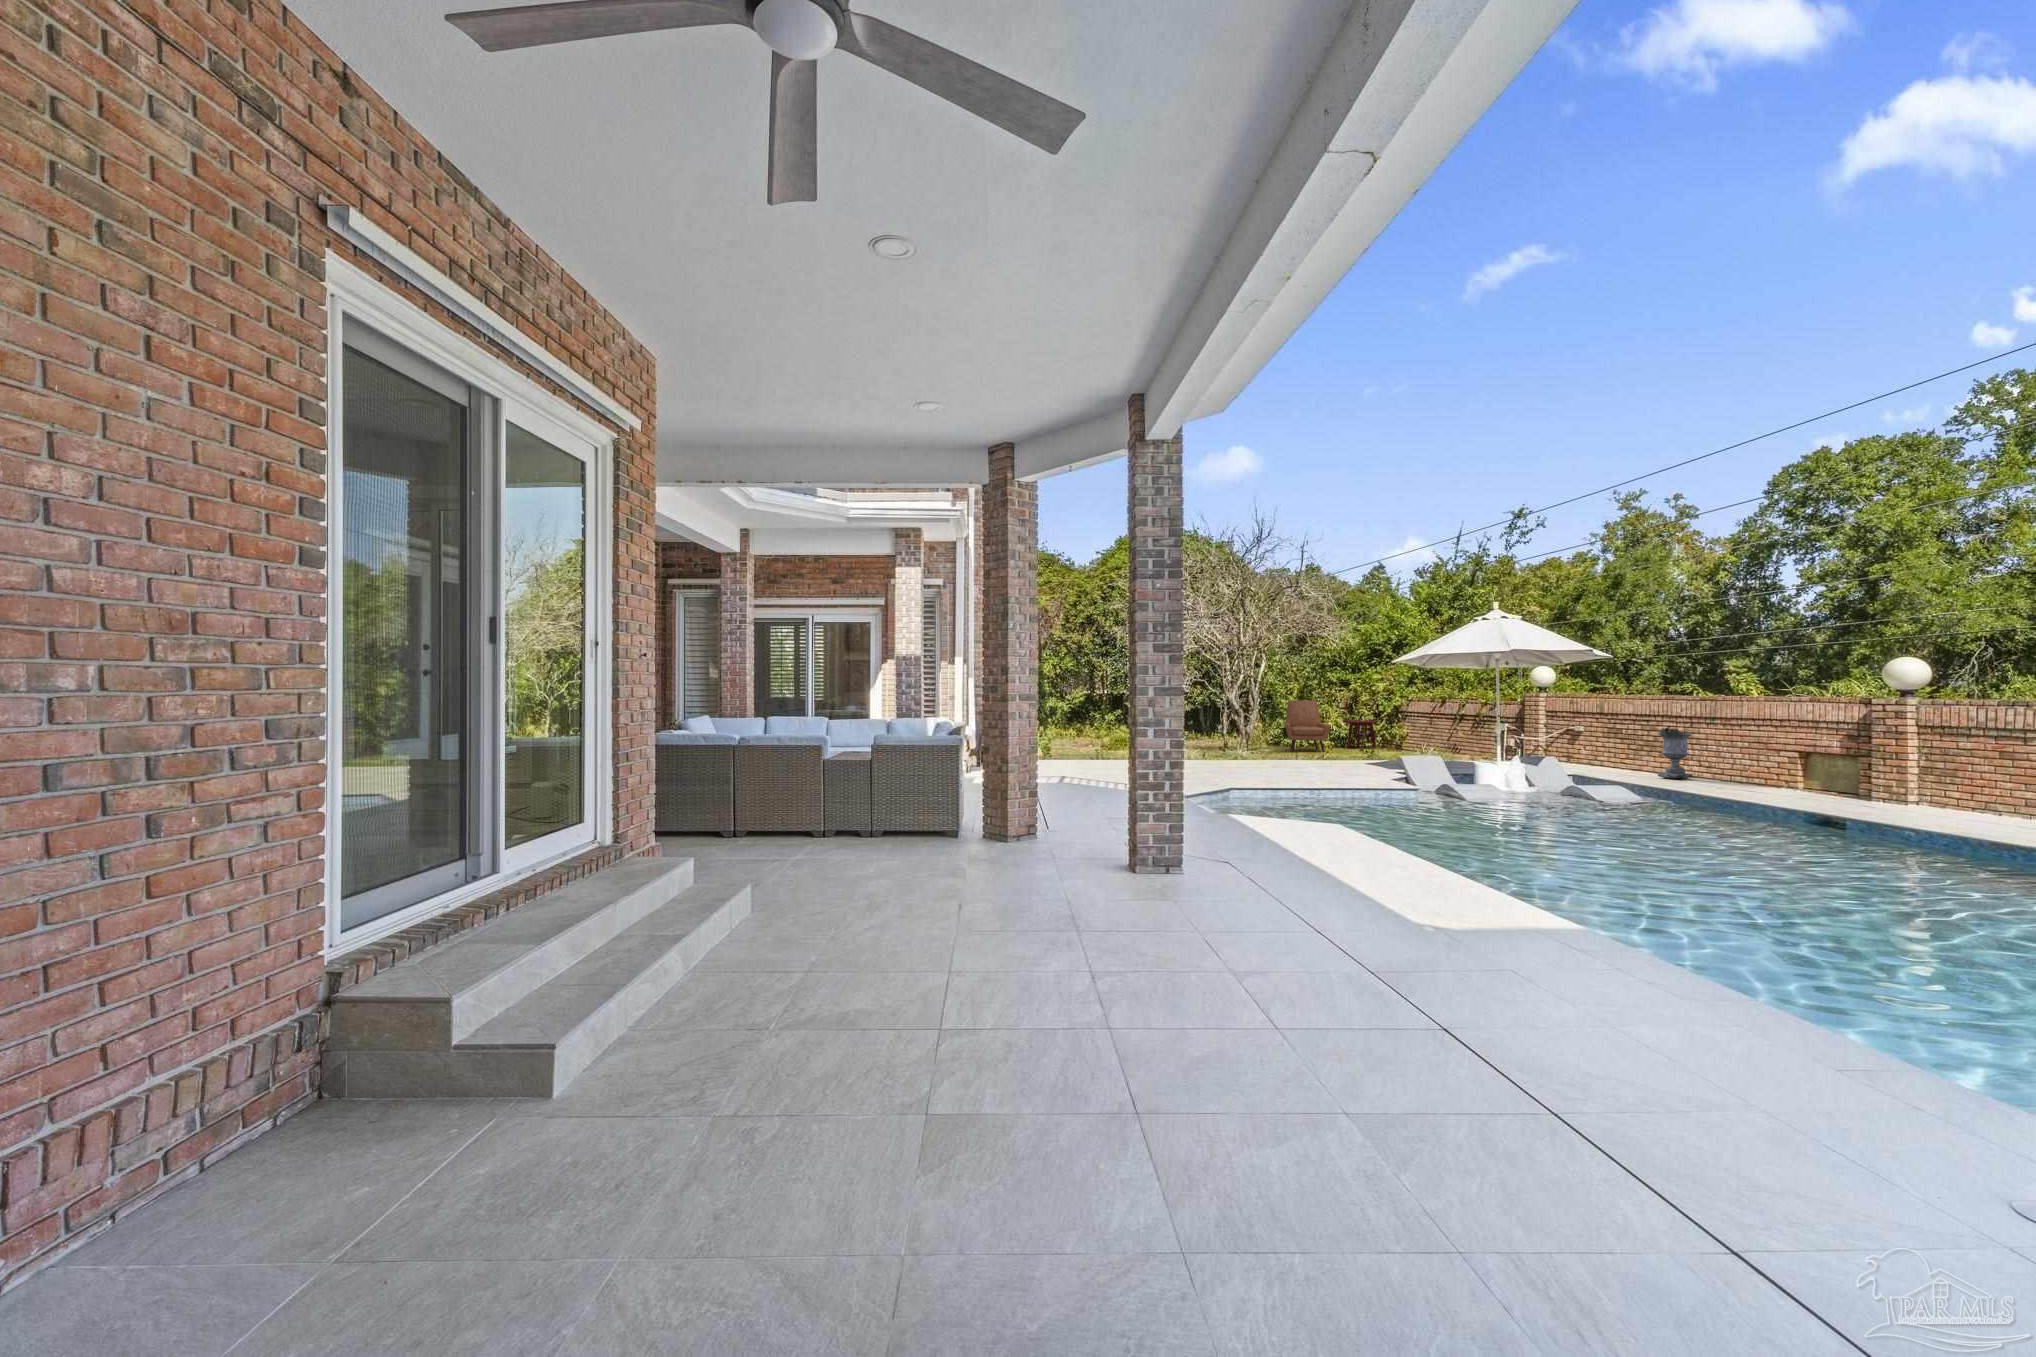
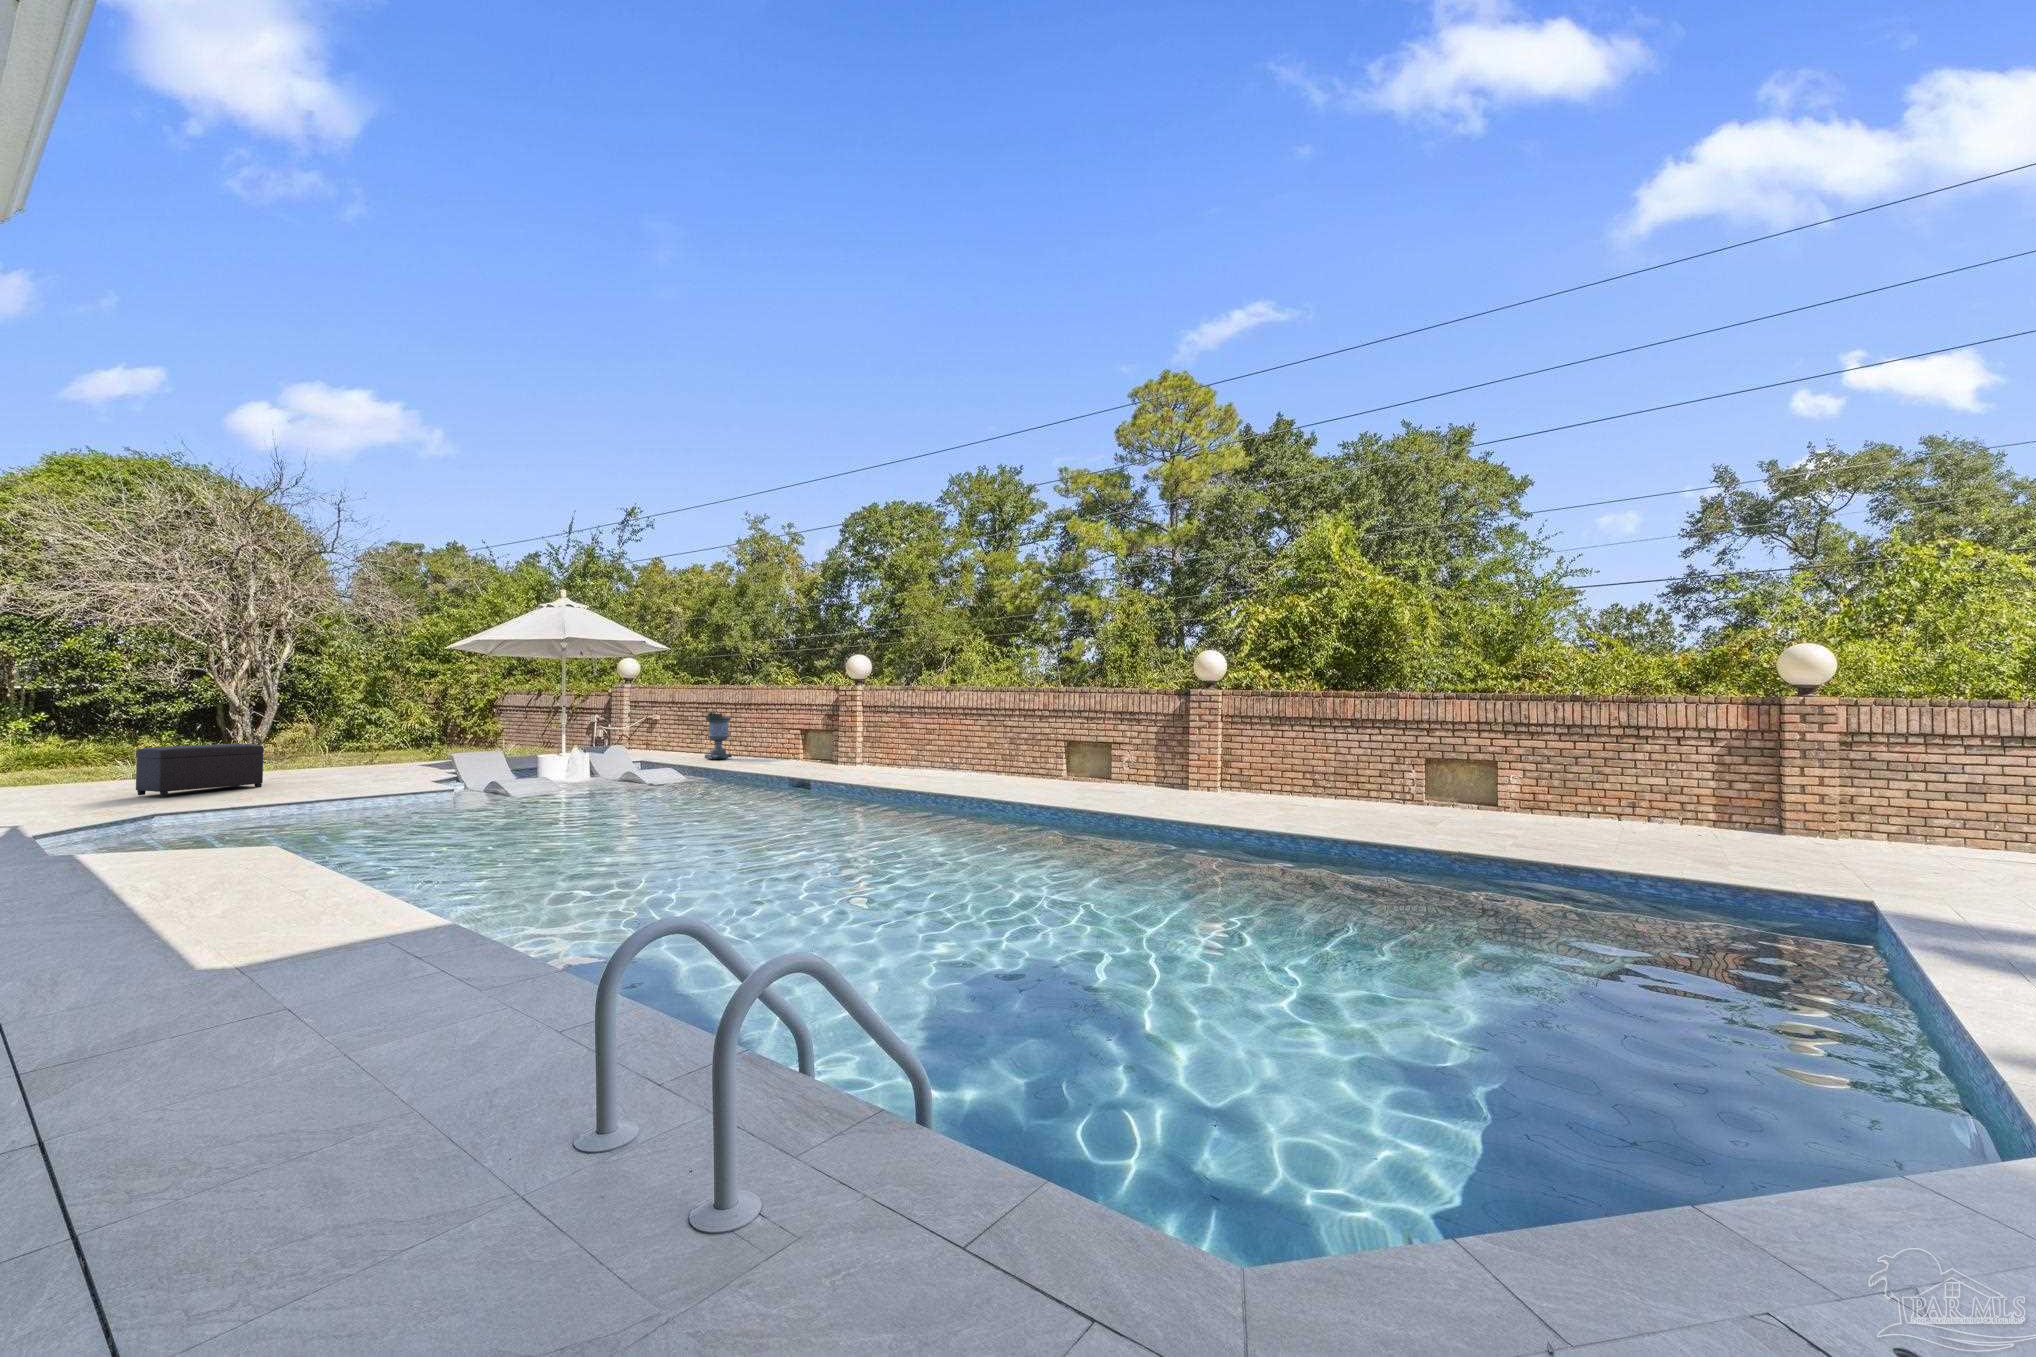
chair: present [1285,700,1331,752] -> none [329,694,397,756]
side table: present [1342,720,1378,748] -> none [422,717,469,749]
ottoman: none [1219,743,1287,780] -> present [136,744,264,797]

